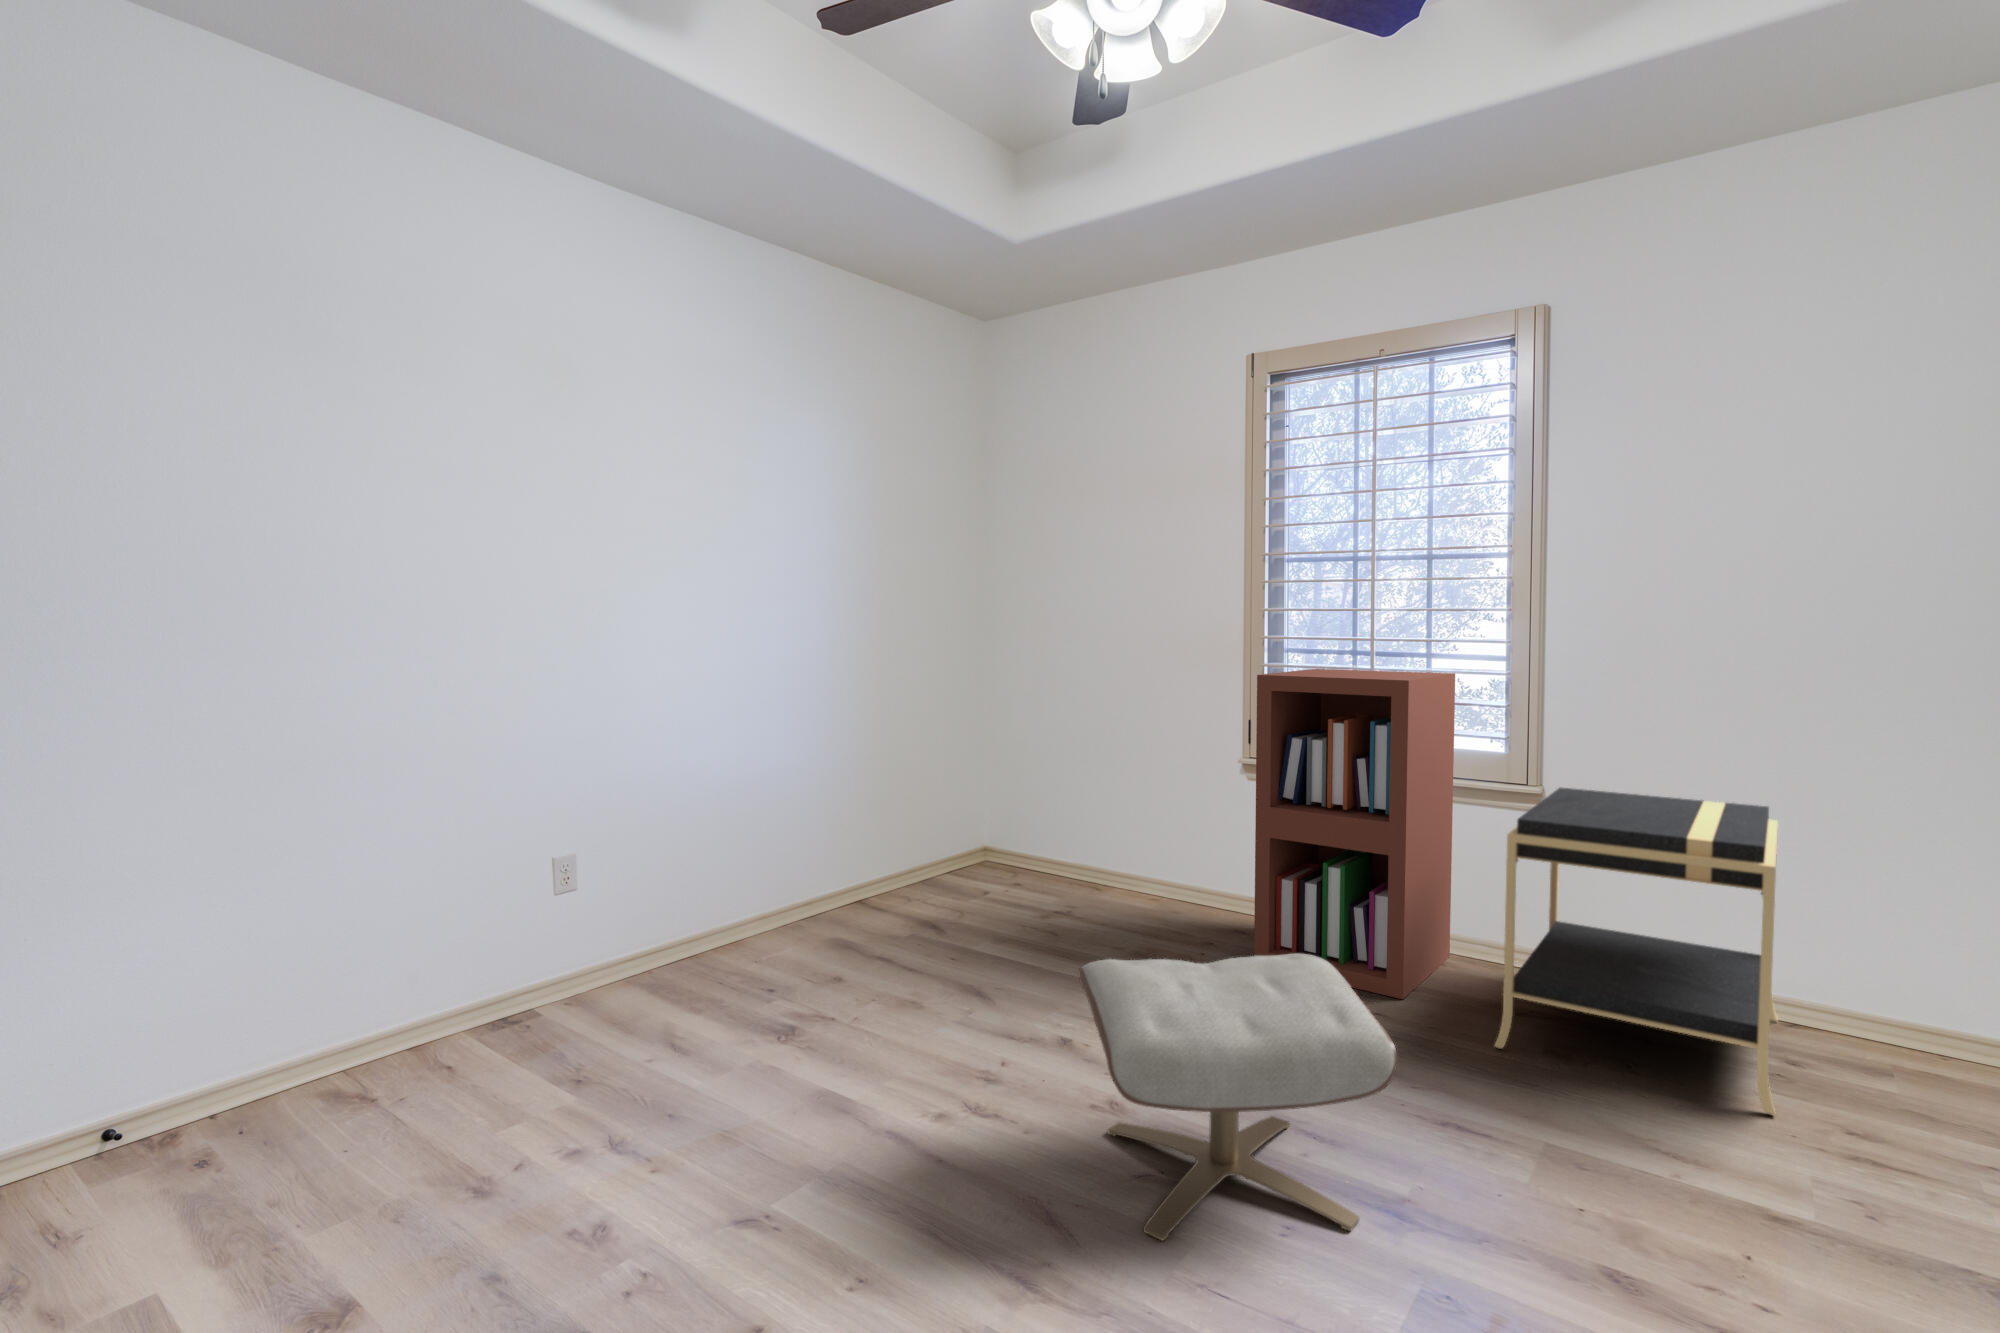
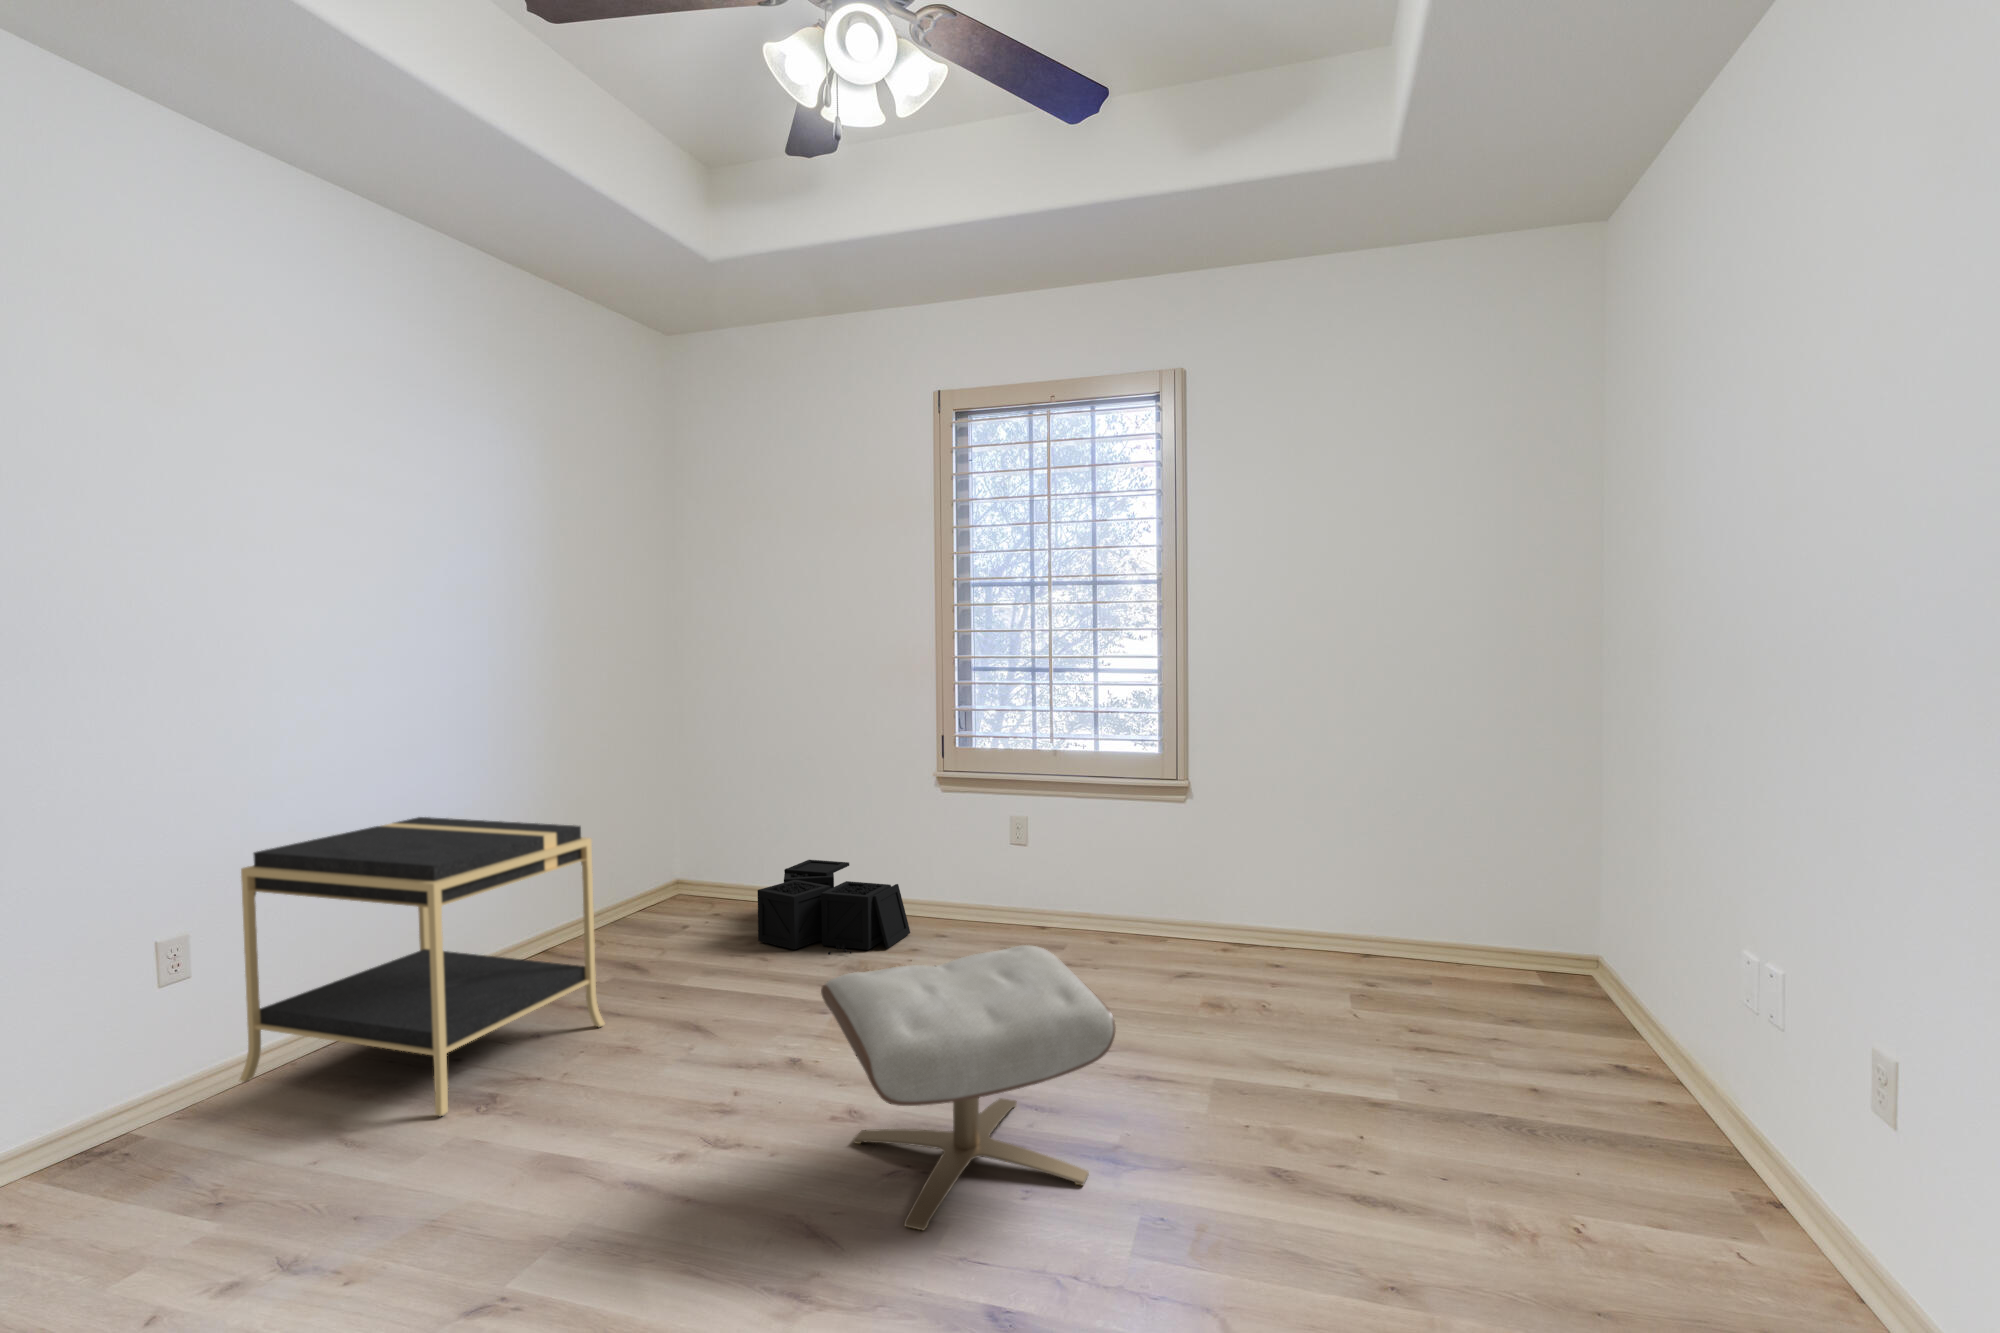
bookshelf: present [1254,669,1455,999] -> none [954,684,1122,977]
nightstand: present [1495,788,1778,1115] -> present [240,817,605,1116]
storage bin: none [1055,840,1208,940] -> present [758,860,910,955]

